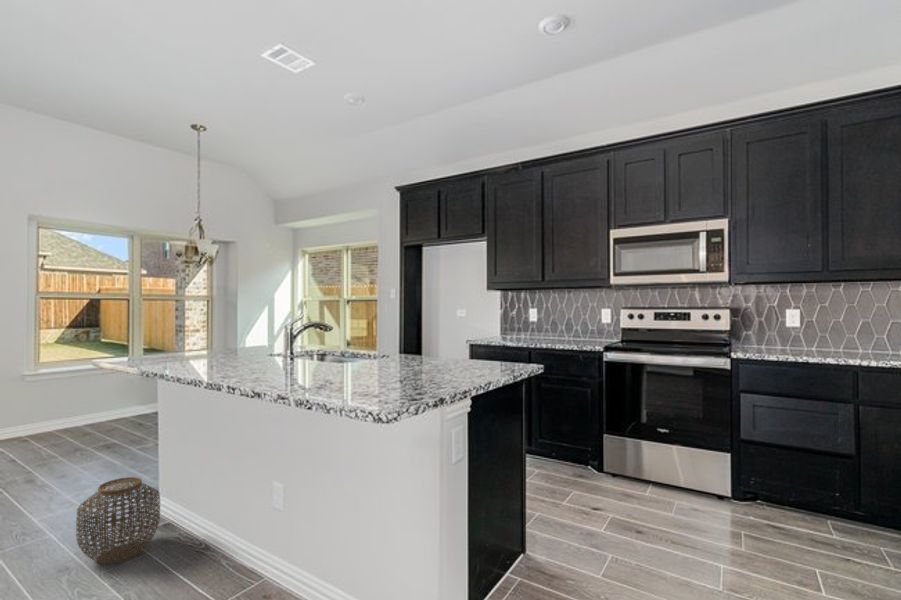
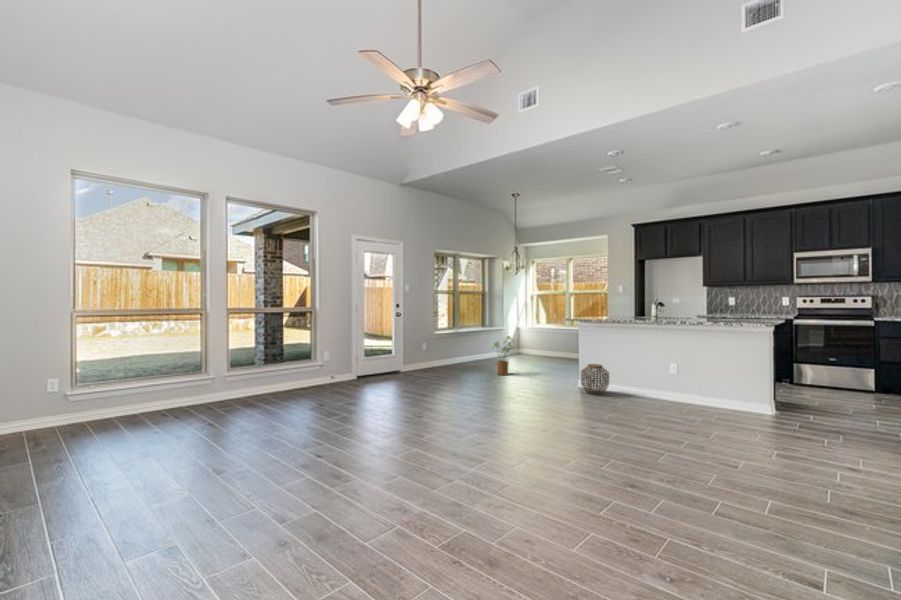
house plant: none [40,391,101,477] -> present [494,336,511,375]

